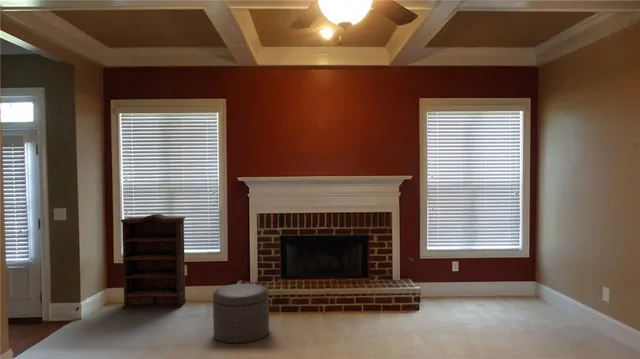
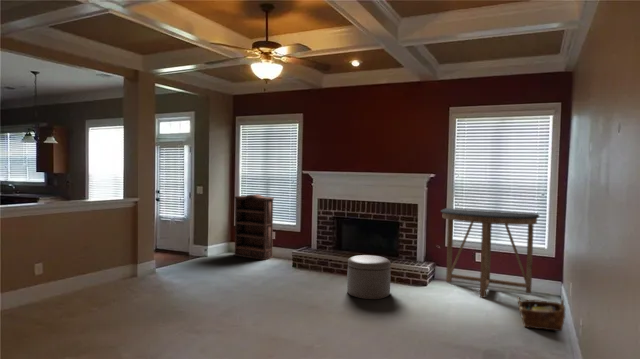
console table: none [420,214,528,312] -> present [441,208,539,298]
ottoman: present [213,283,269,343] -> present [347,255,391,299]
woven basket: none [555,303,610,341] -> present [518,297,565,331]

